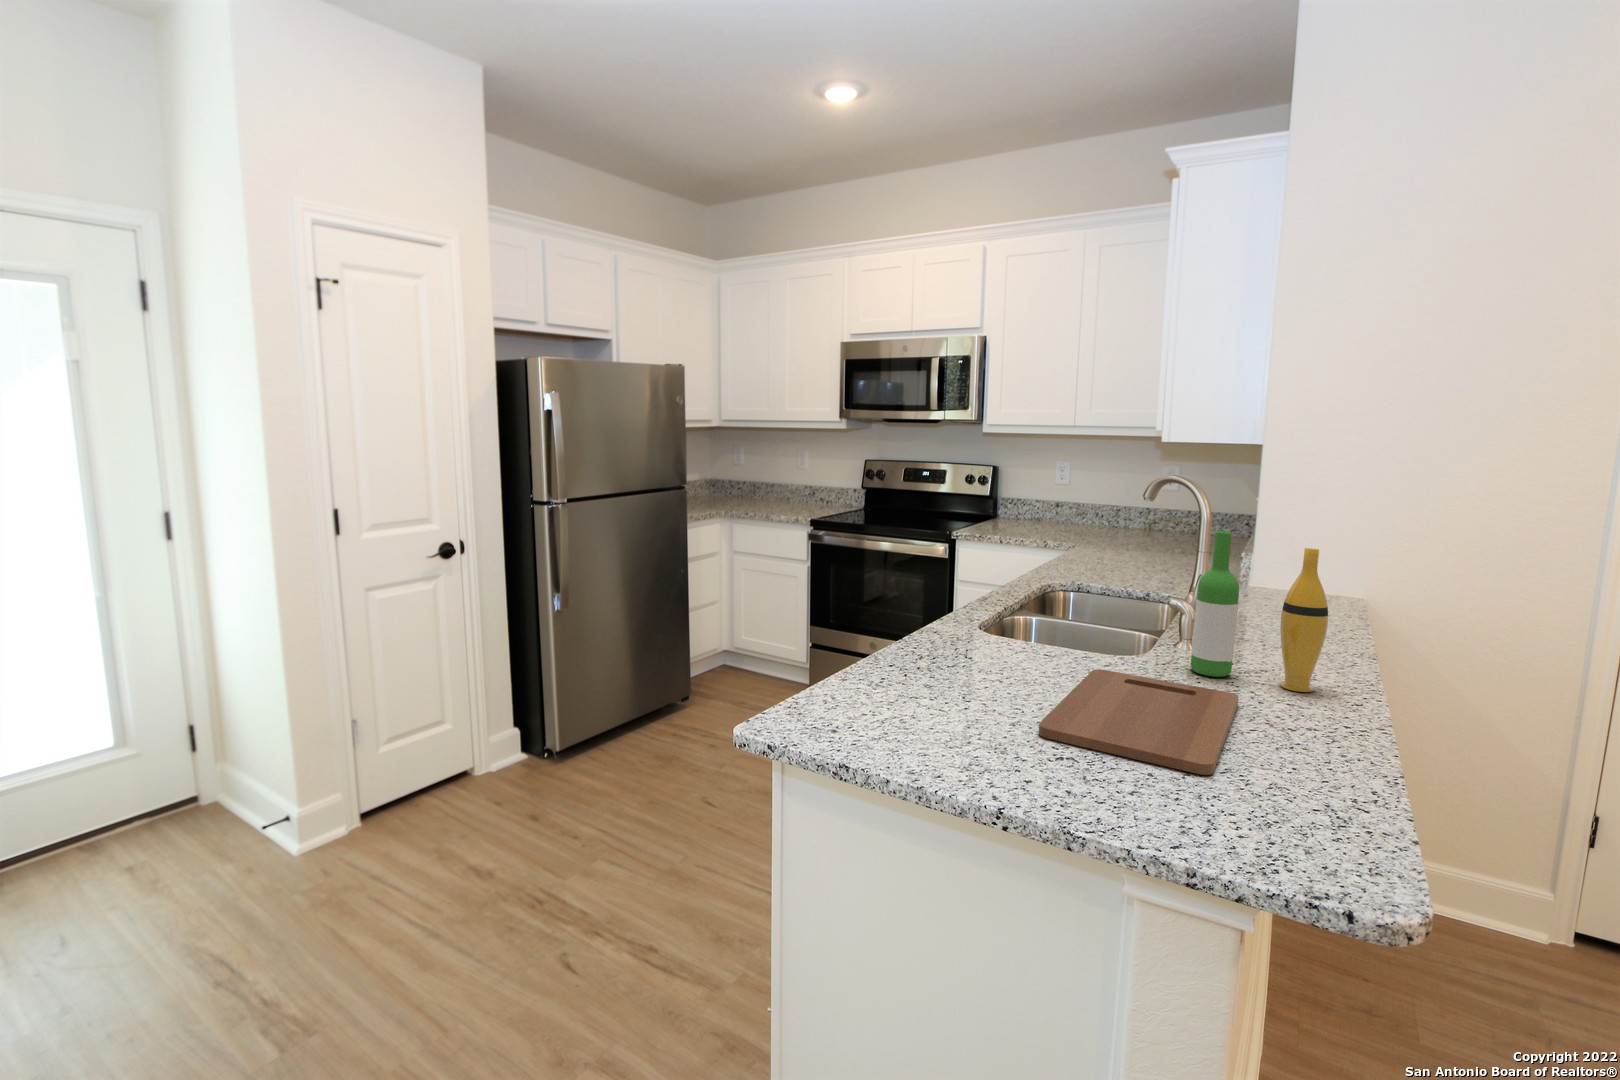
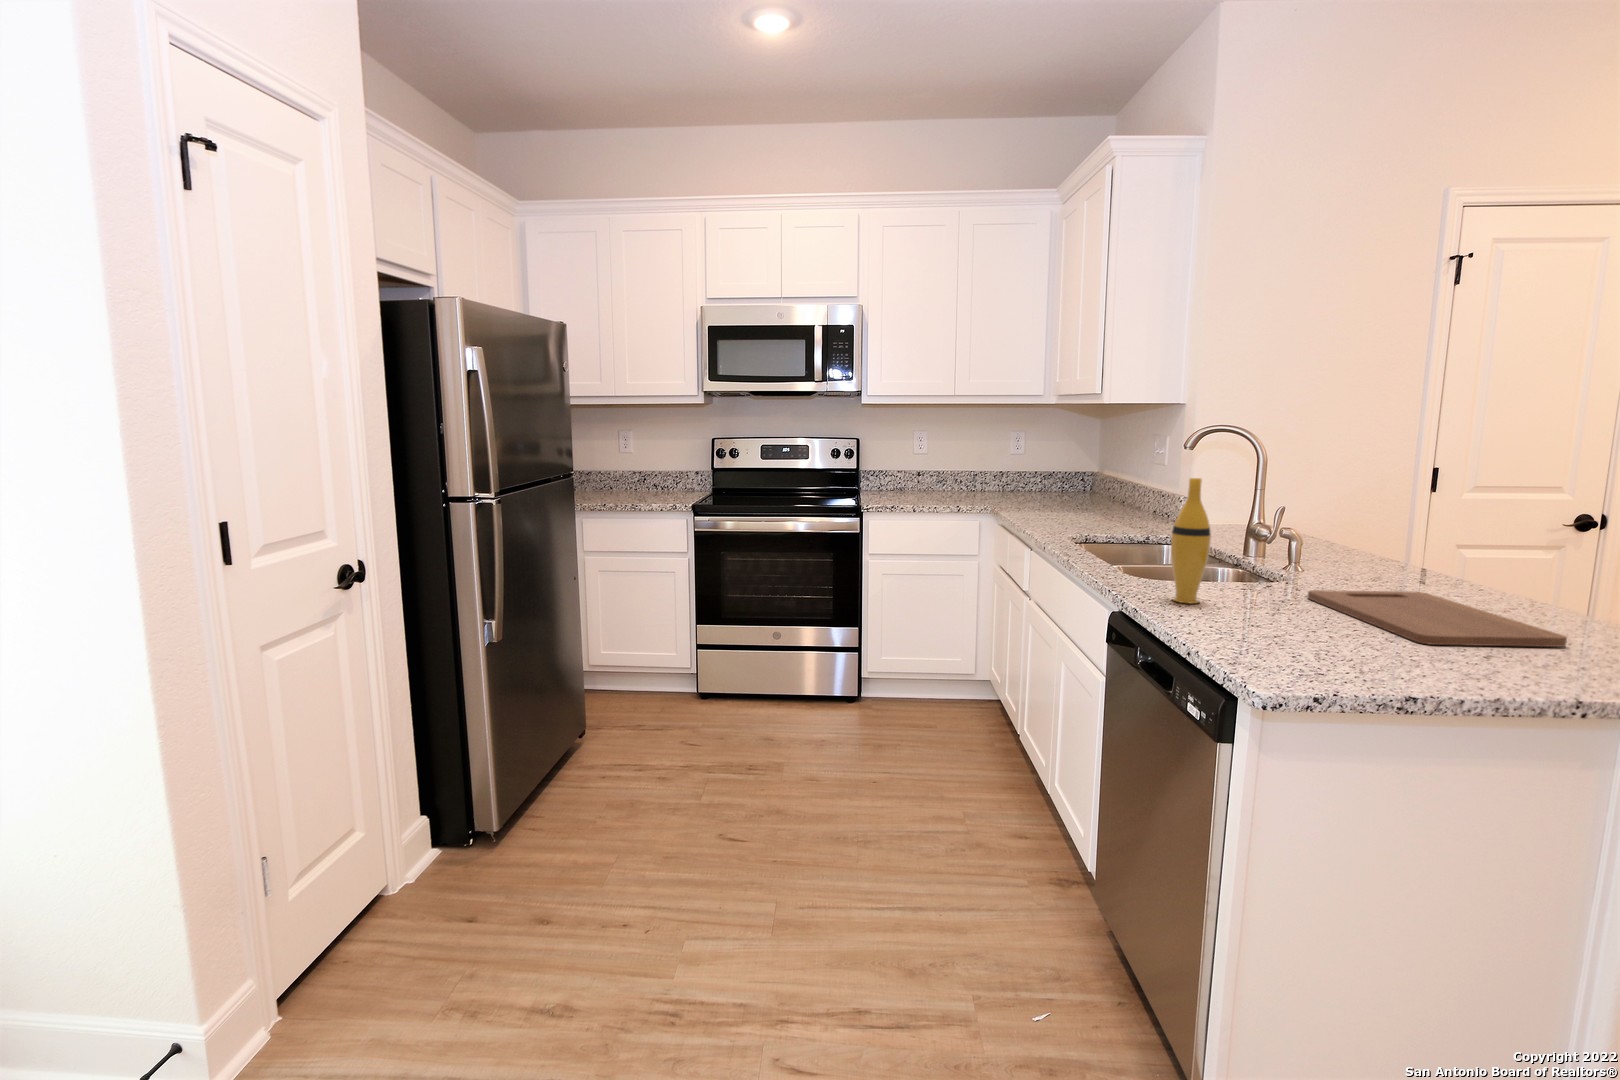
wine bottle: present [1191,531,1239,677] -> none [1327,465,1371,585]
vase: present [1280,548,1328,692] -> present [1171,478,1211,604]

